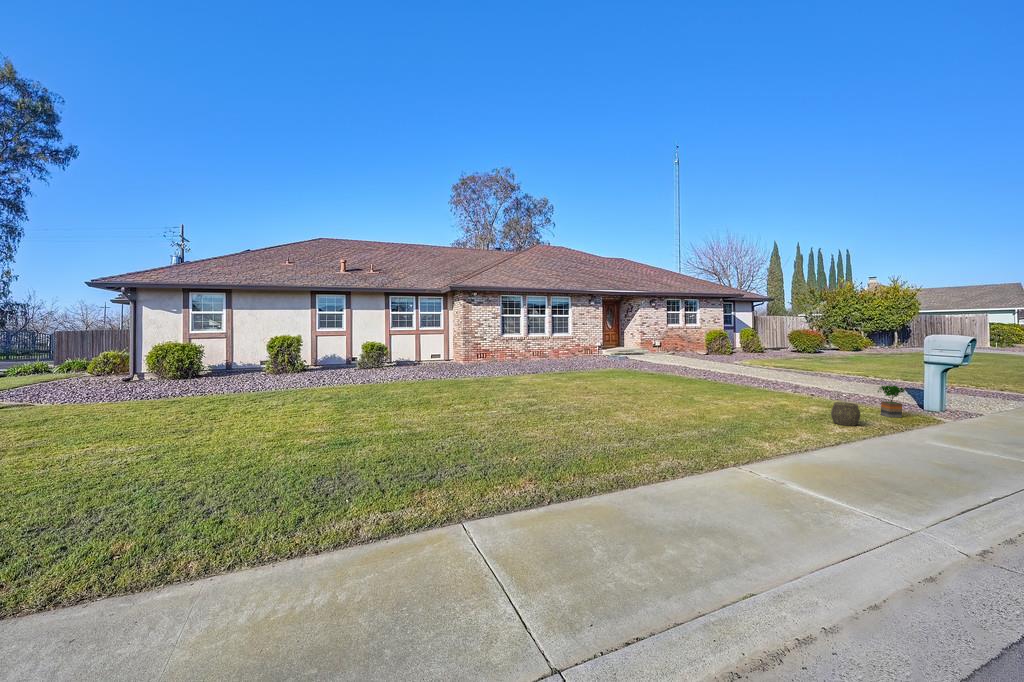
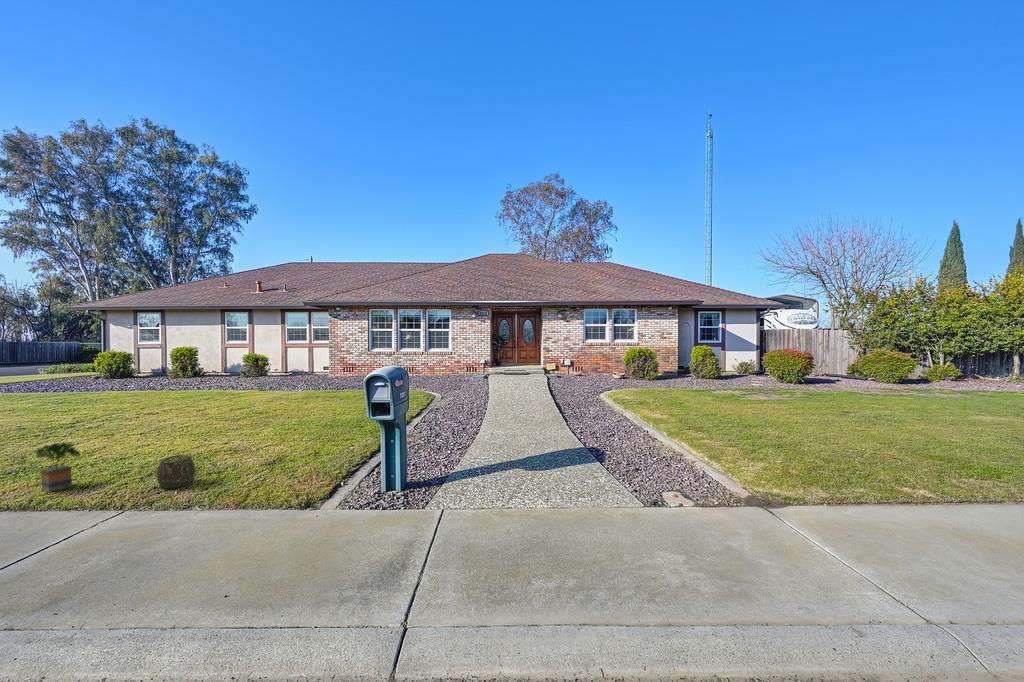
potted tree: present [878,385,905,417] -> present [35,442,80,492]

